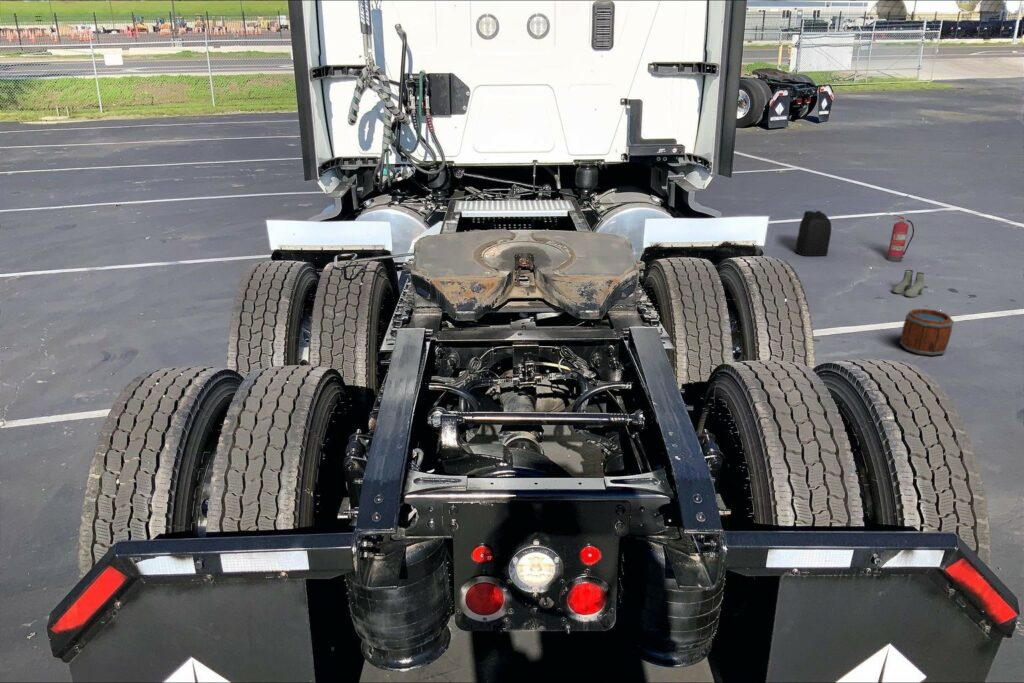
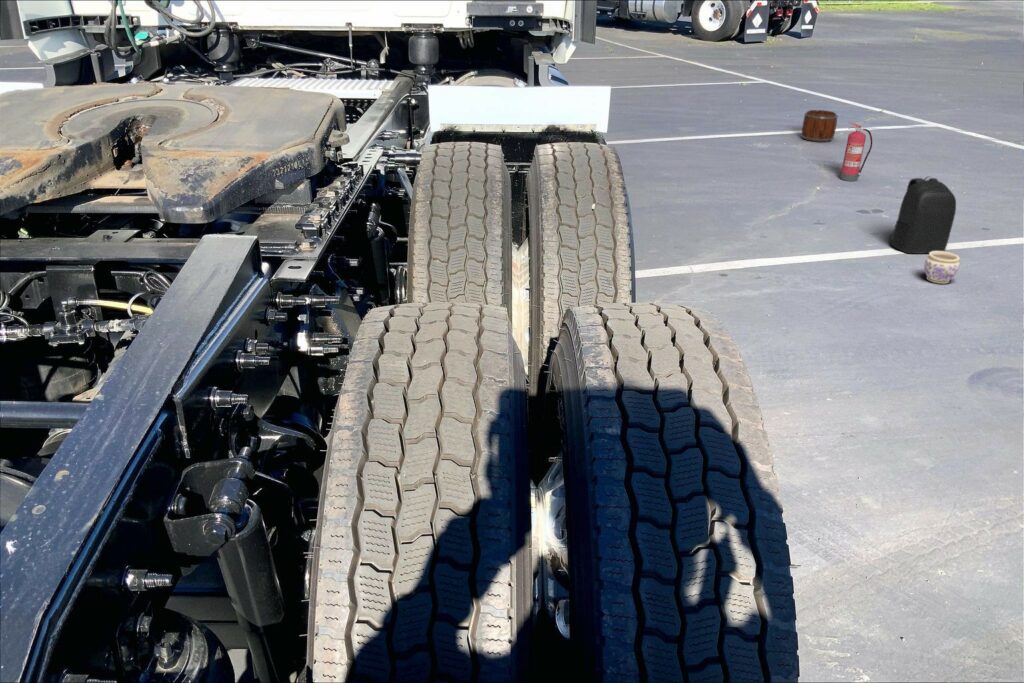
backpack: present [795,211,831,256] -> present [891,177,956,253]
boots: present [893,270,924,297] -> none [837,186,875,220]
bucket: present [900,309,954,356] -> present [801,110,838,142]
planter: none [976,326,1006,352] -> present [924,251,960,284]

